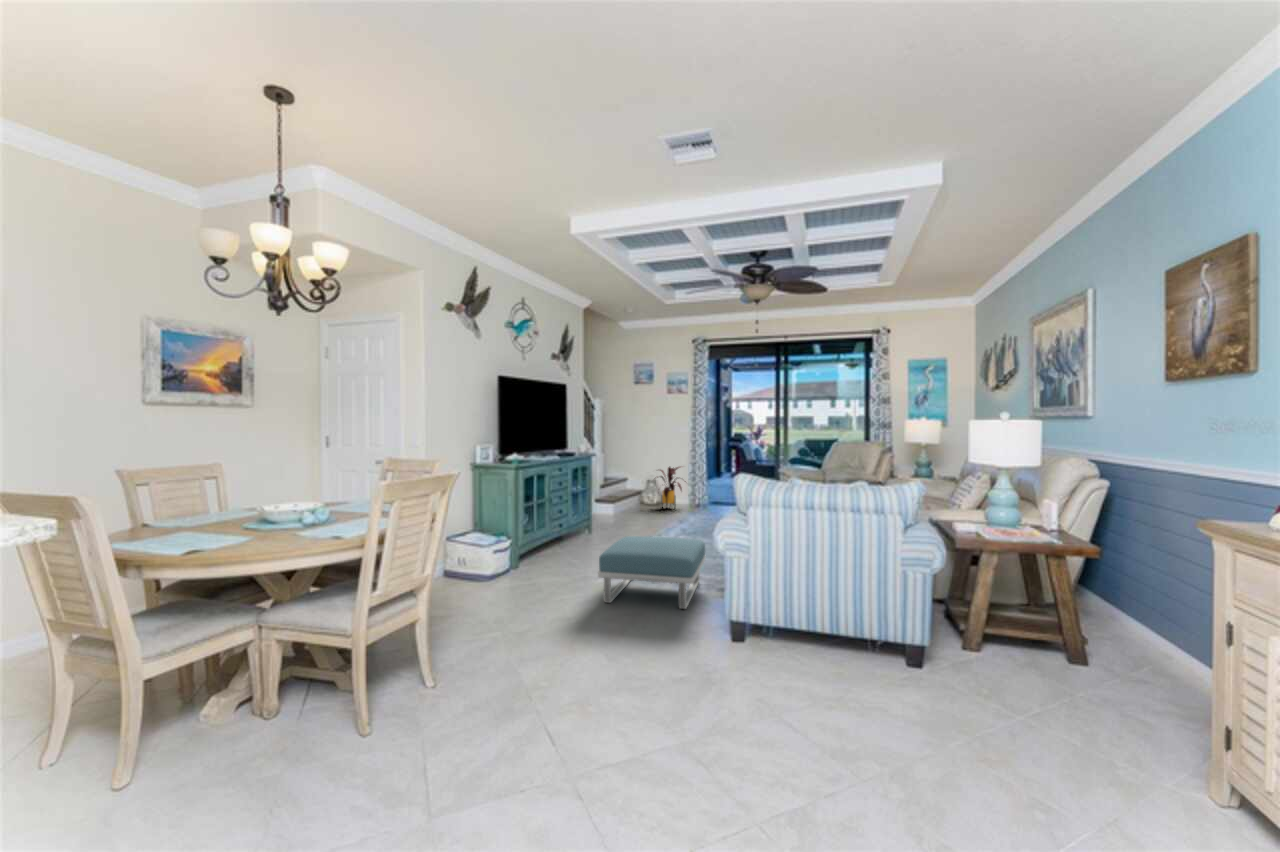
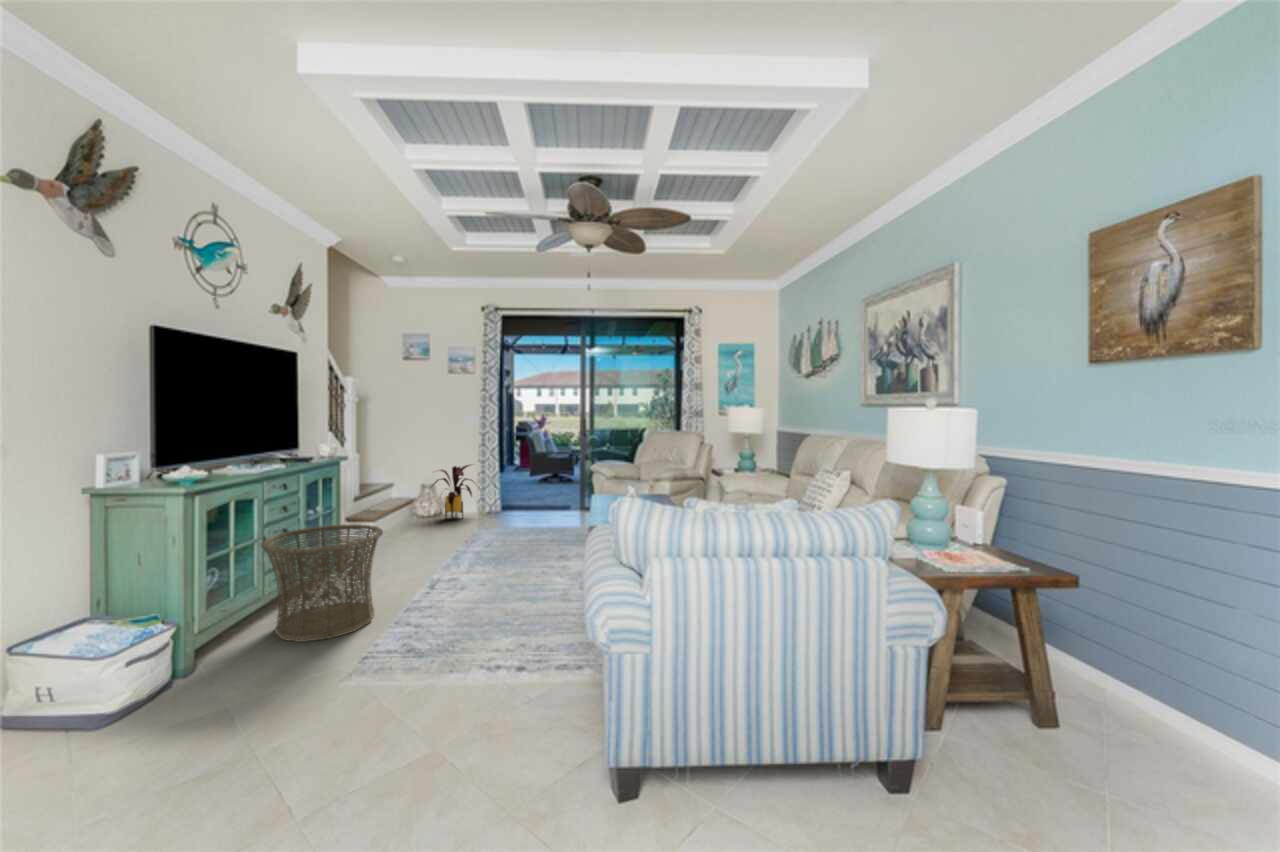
basket: none [549,496,615,565] -> present [262,524,383,642]
footstool: present [598,536,705,609] -> none [354,585,533,730]

